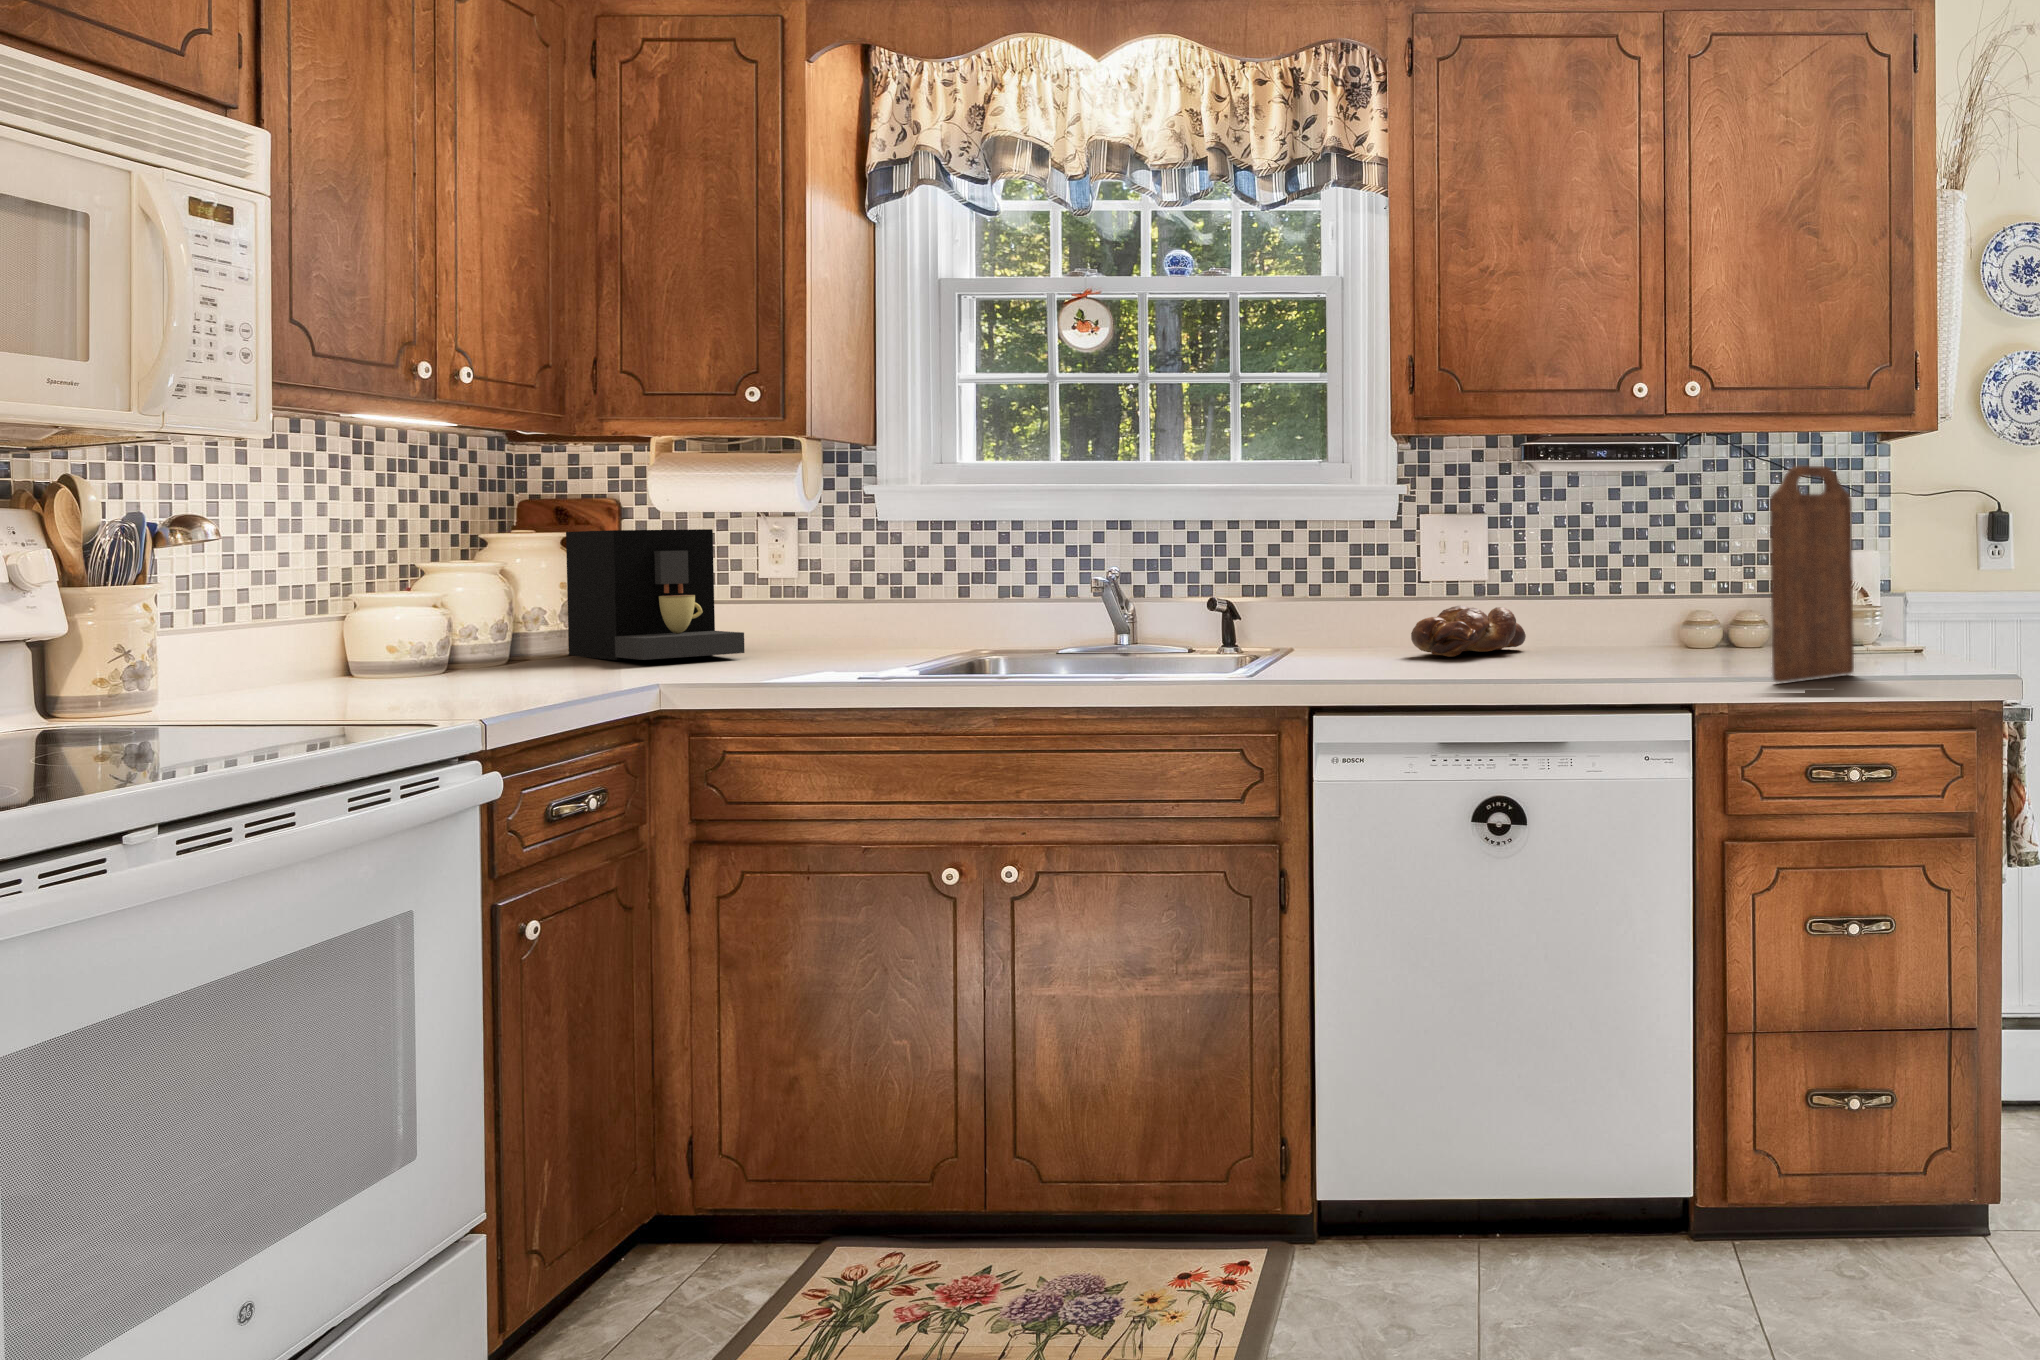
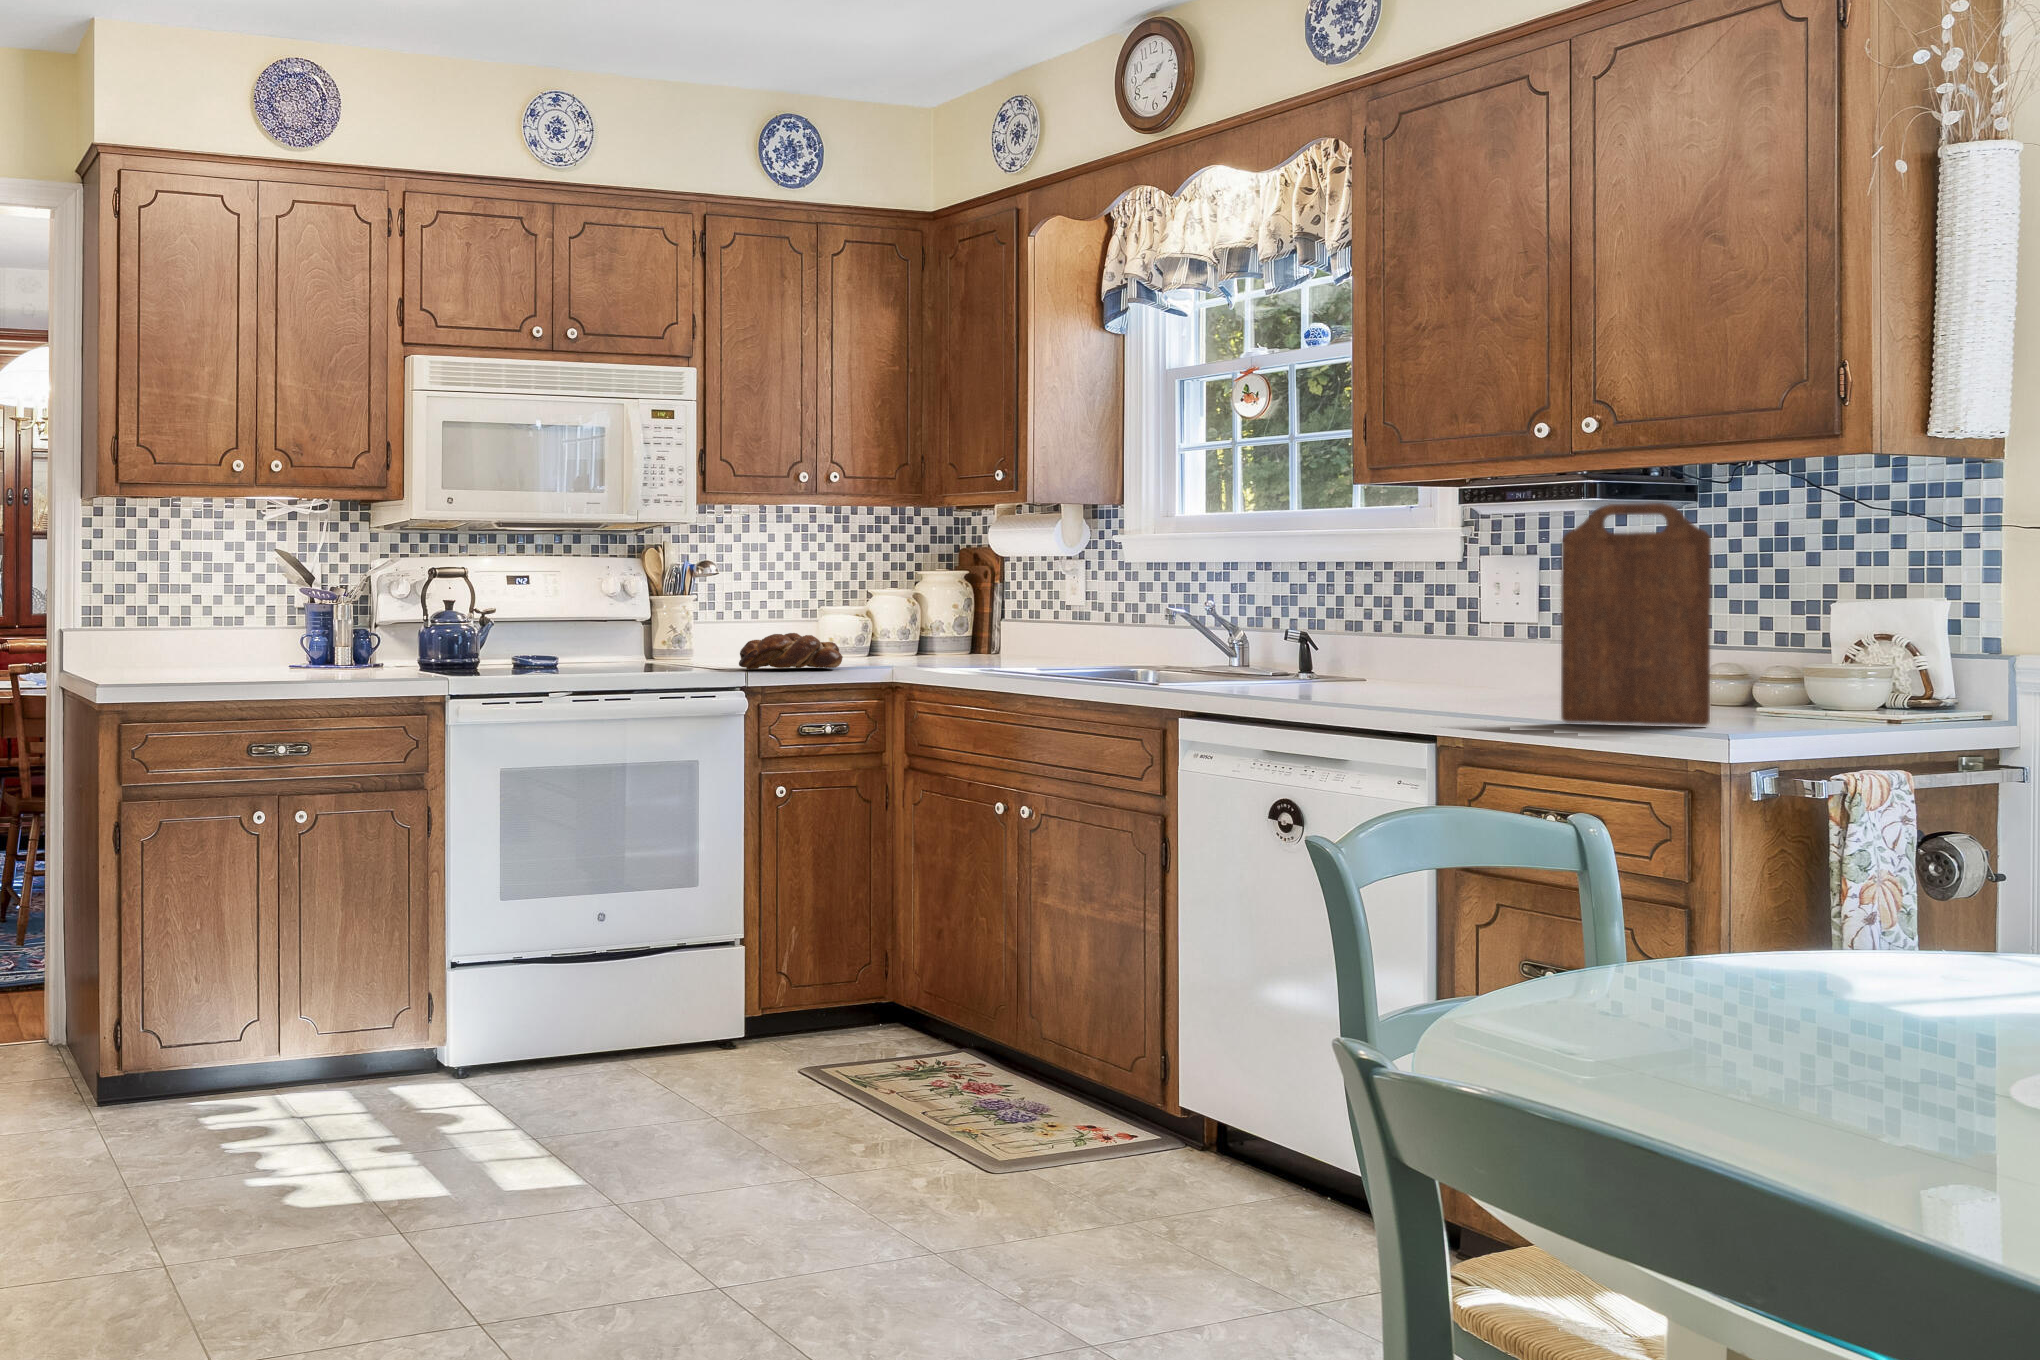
coffee maker: present [566,529,745,660] -> none [938,569,1010,656]
bread loaf: present [1411,606,1526,657] -> present [739,633,843,669]

